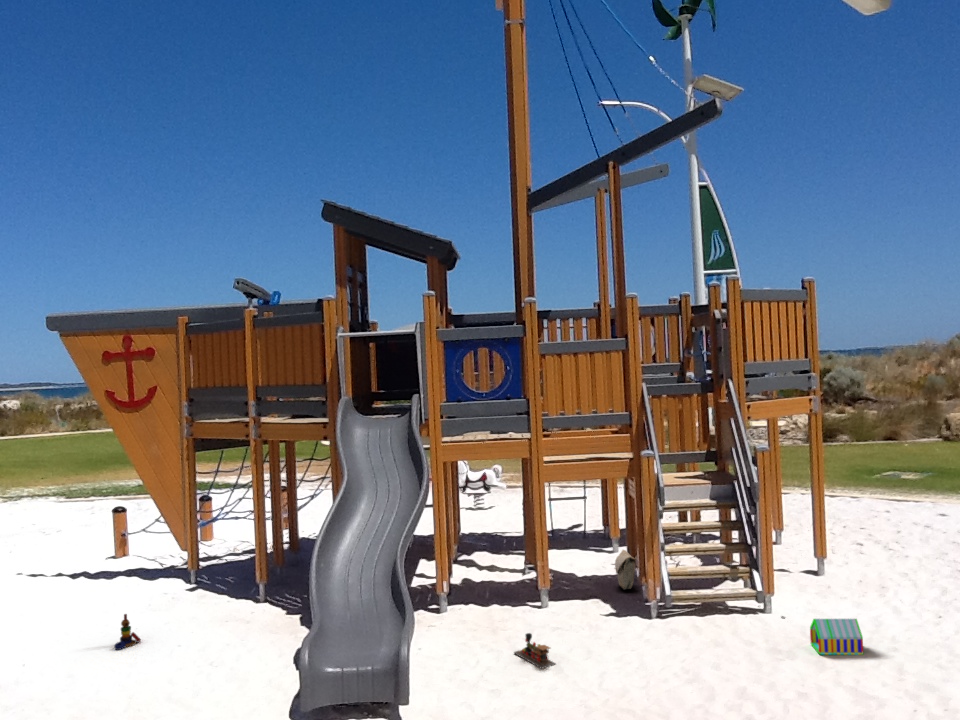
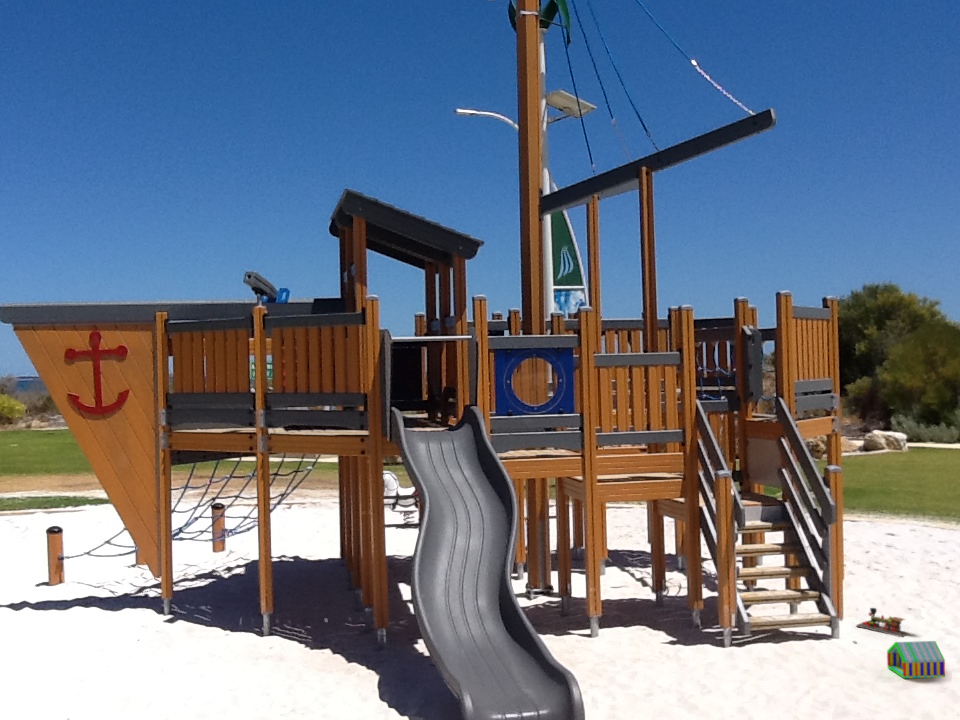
bag: present [615,550,635,589] -> none [646,571,672,613]
stacking toy: present [114,614,141,650] -> none [120,657,148,701]
toy train: present [514,633,556,668] -> present [857,608,909,637]

